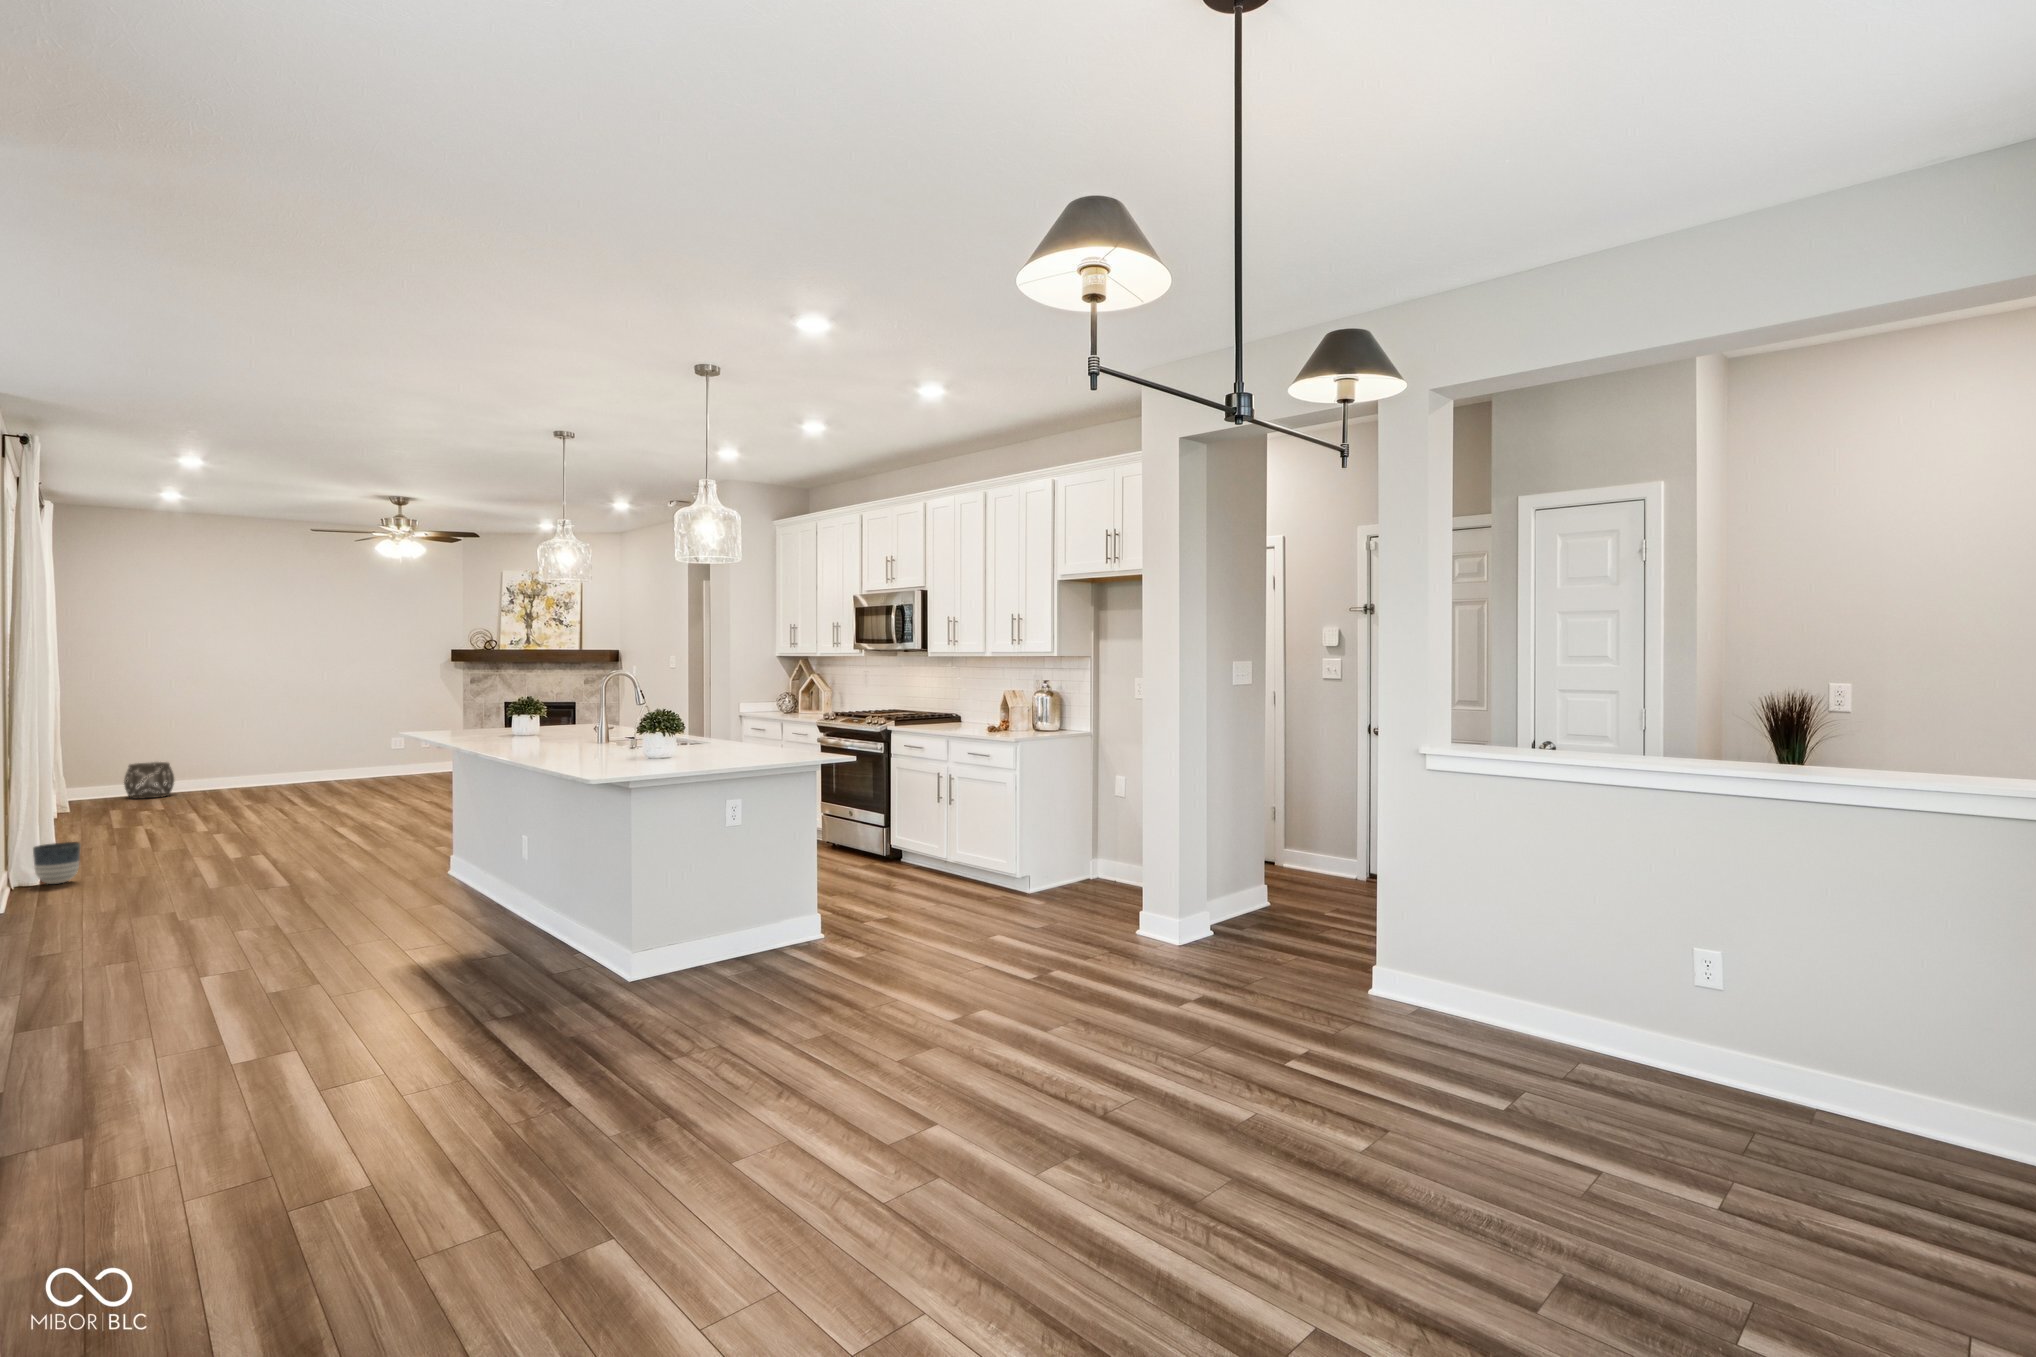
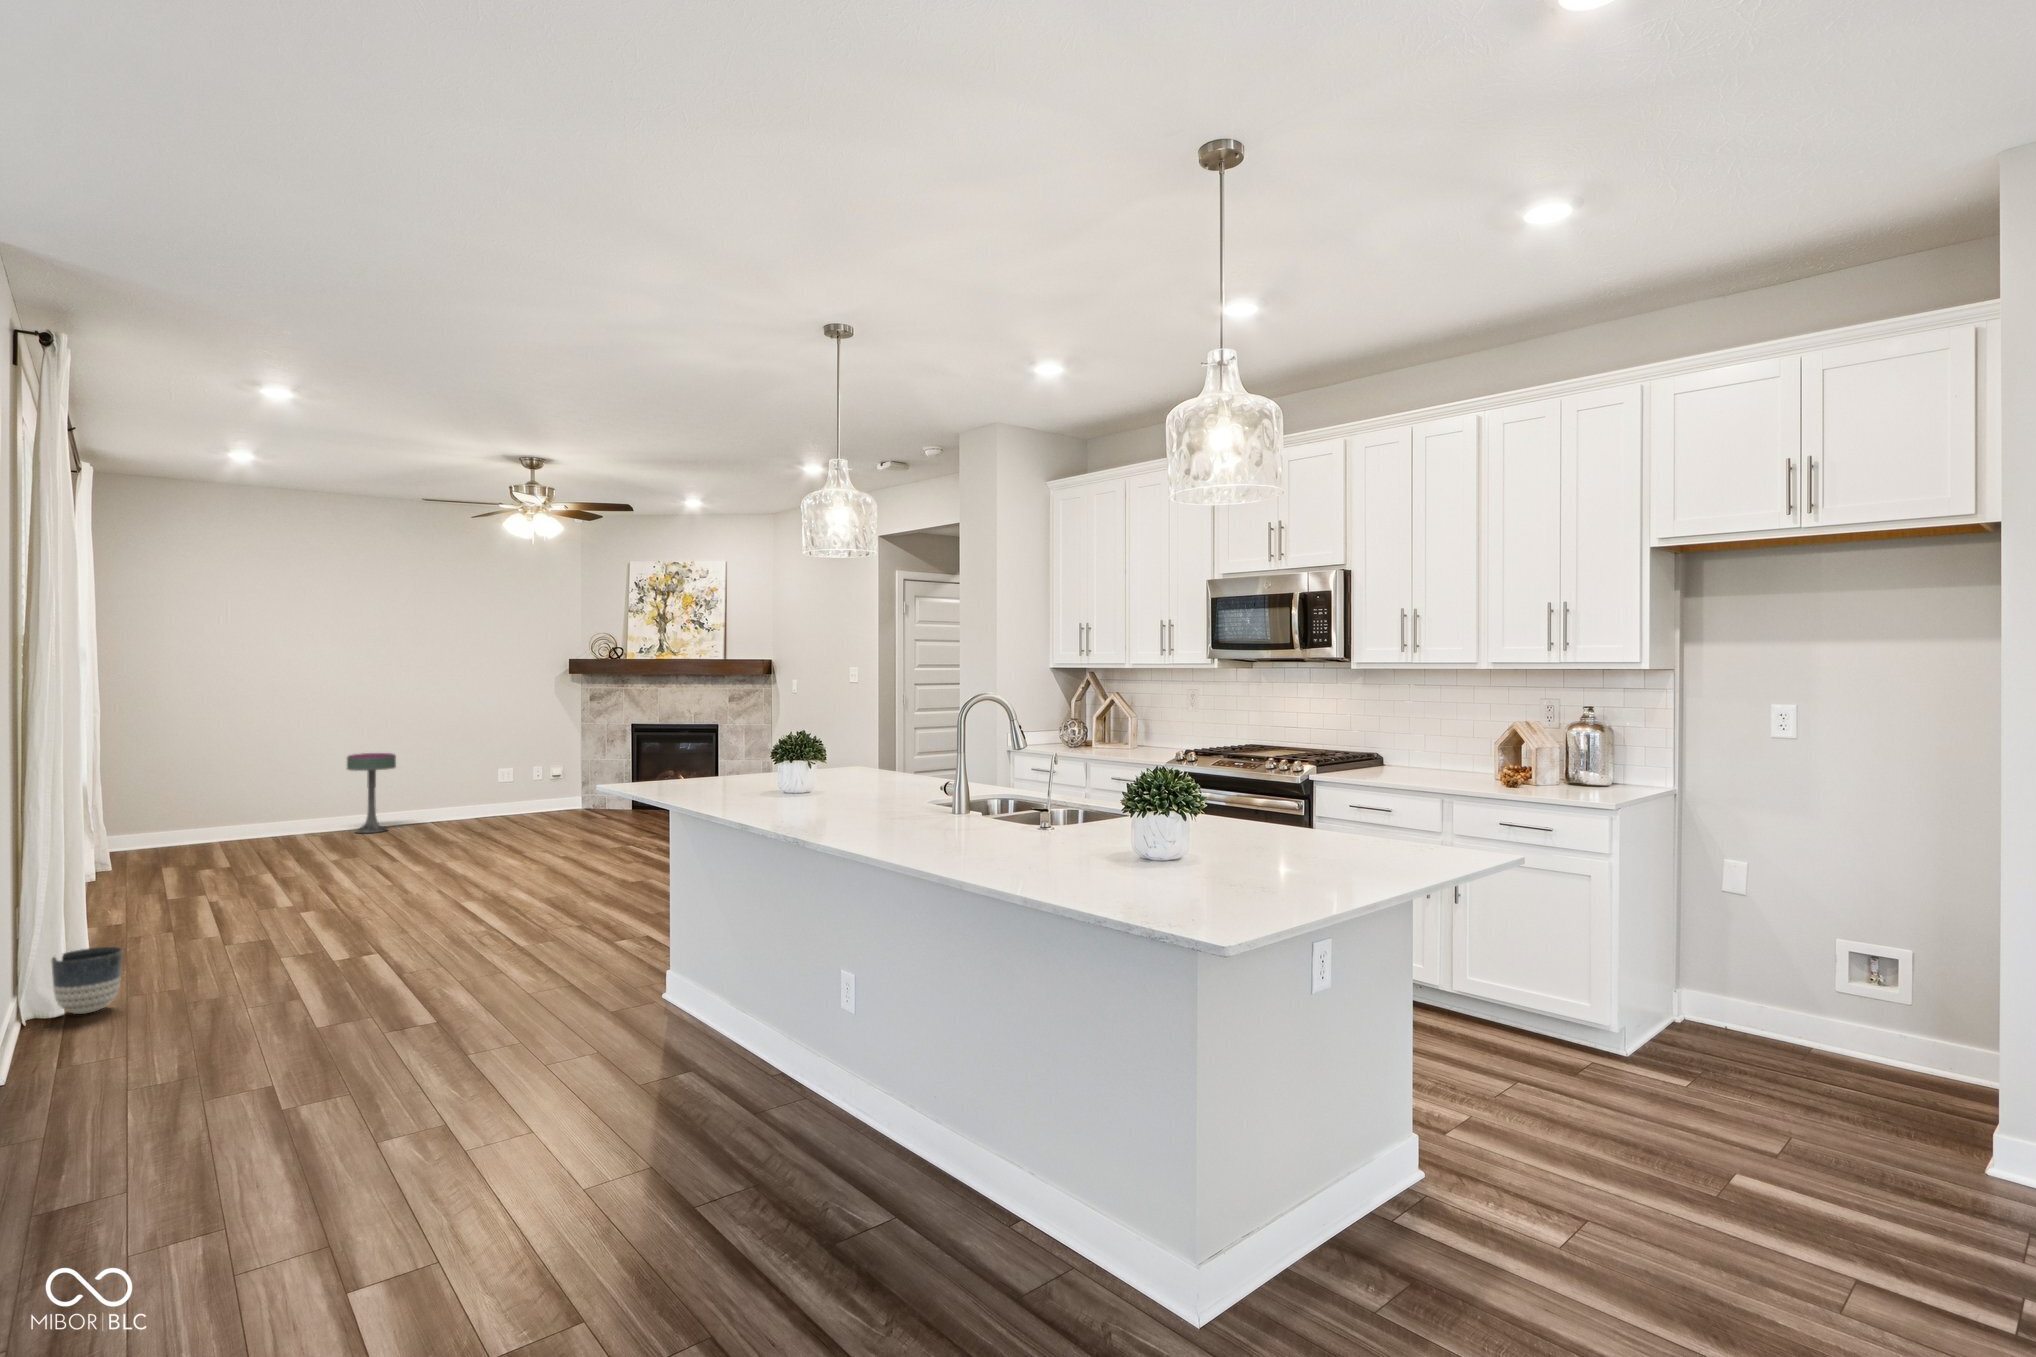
bar stool: none [261,726,302,789] -> present [347,753,396,833]
woven basket: present [124,762,174,799] -> none [179,800,242,848]

